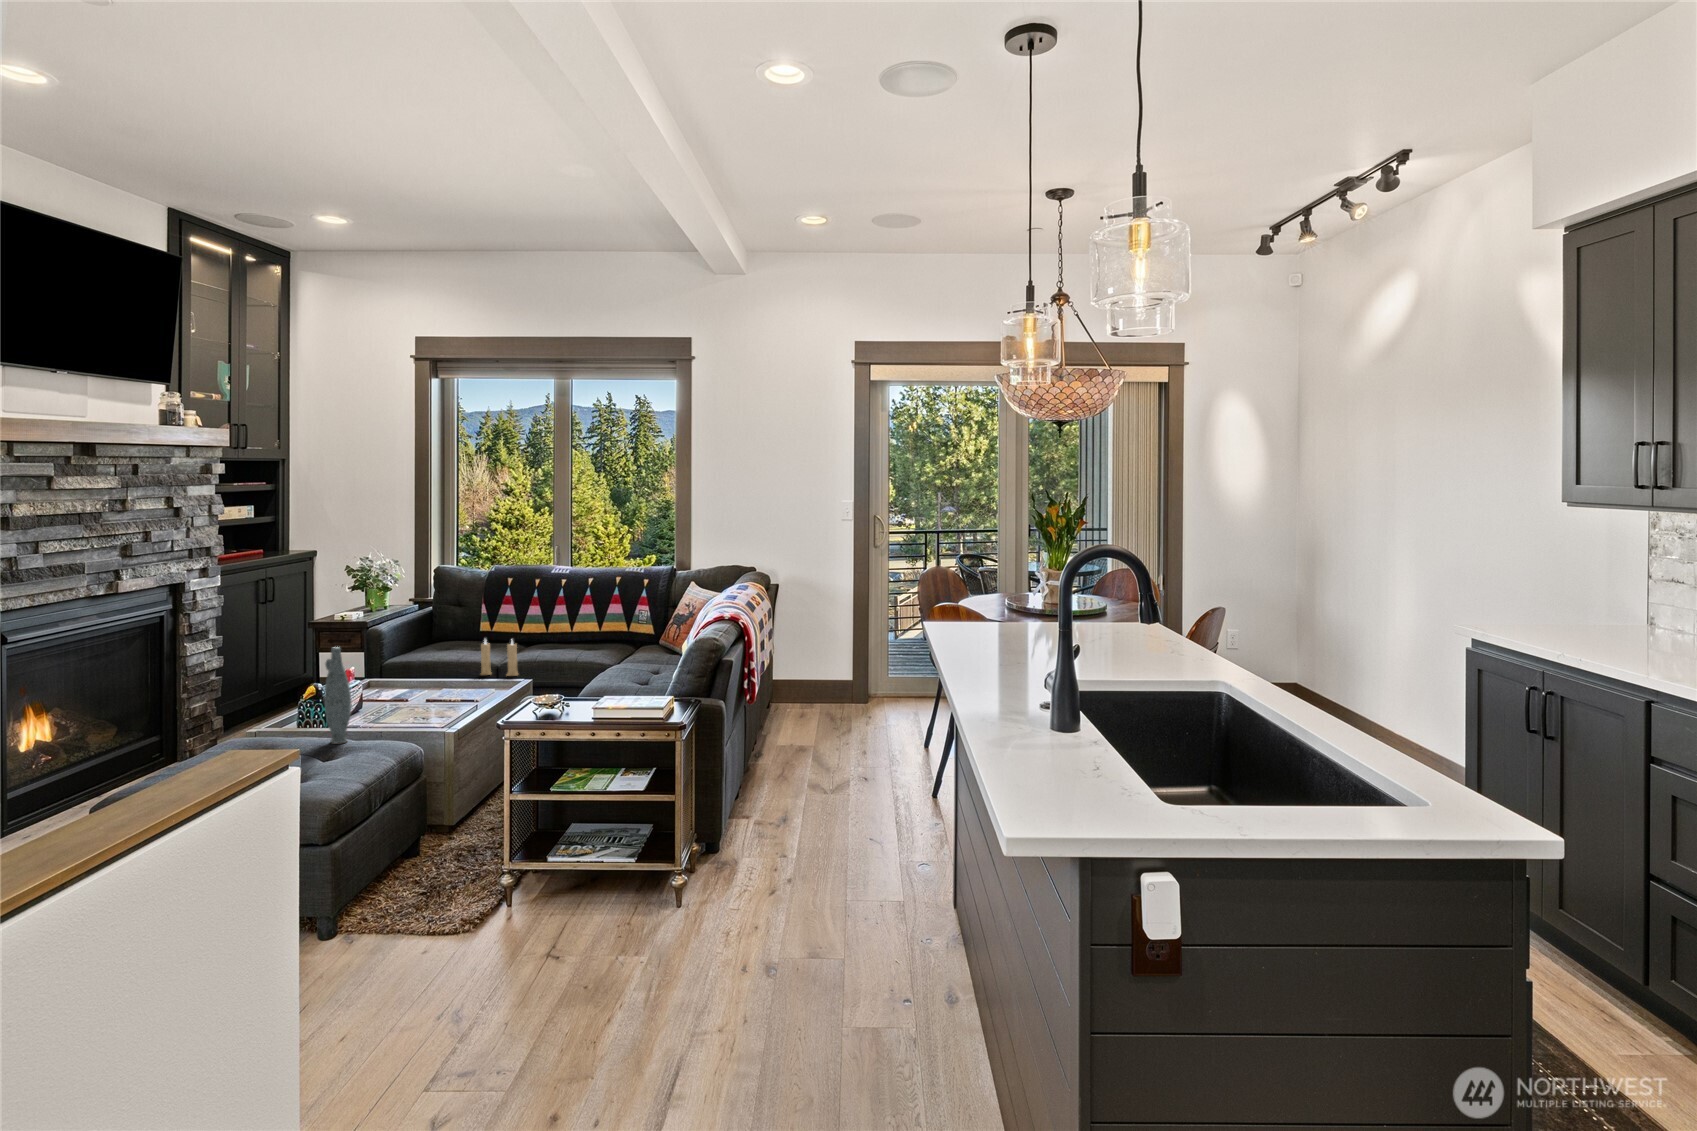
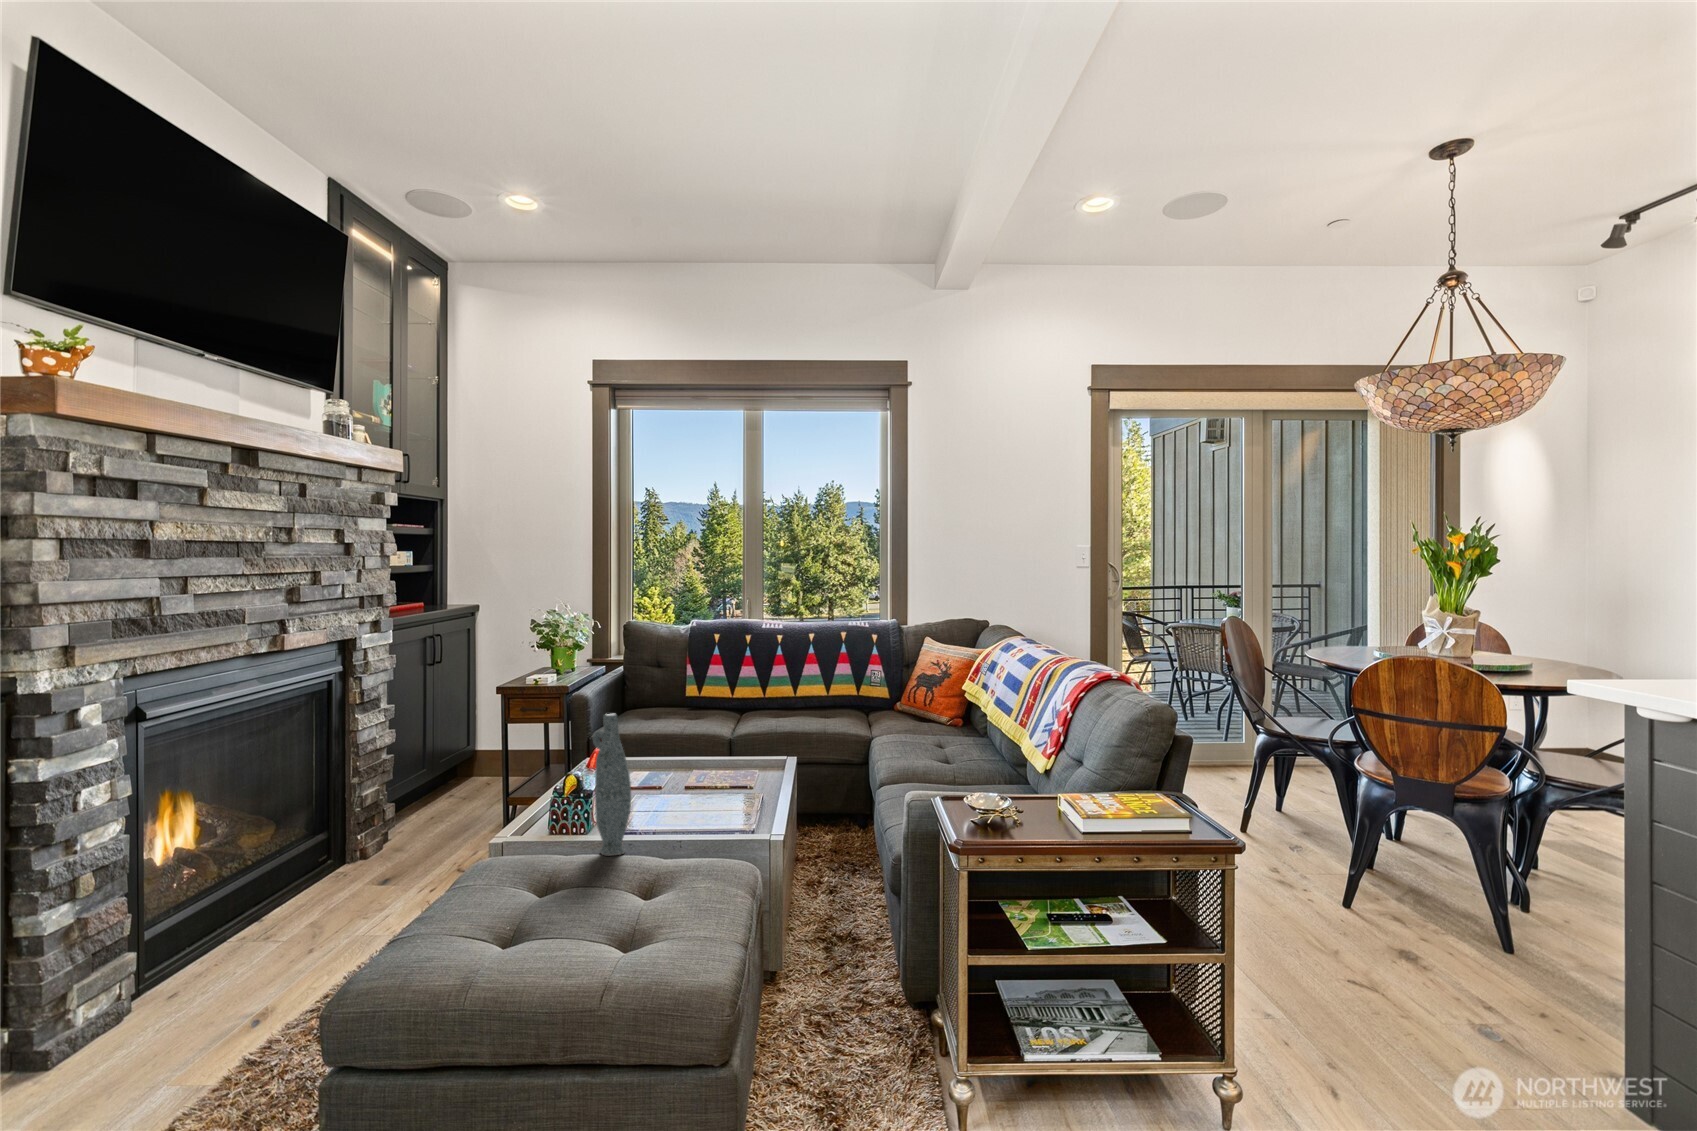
candle: present [481,639,518,676] -> none [713,700,762,749]

